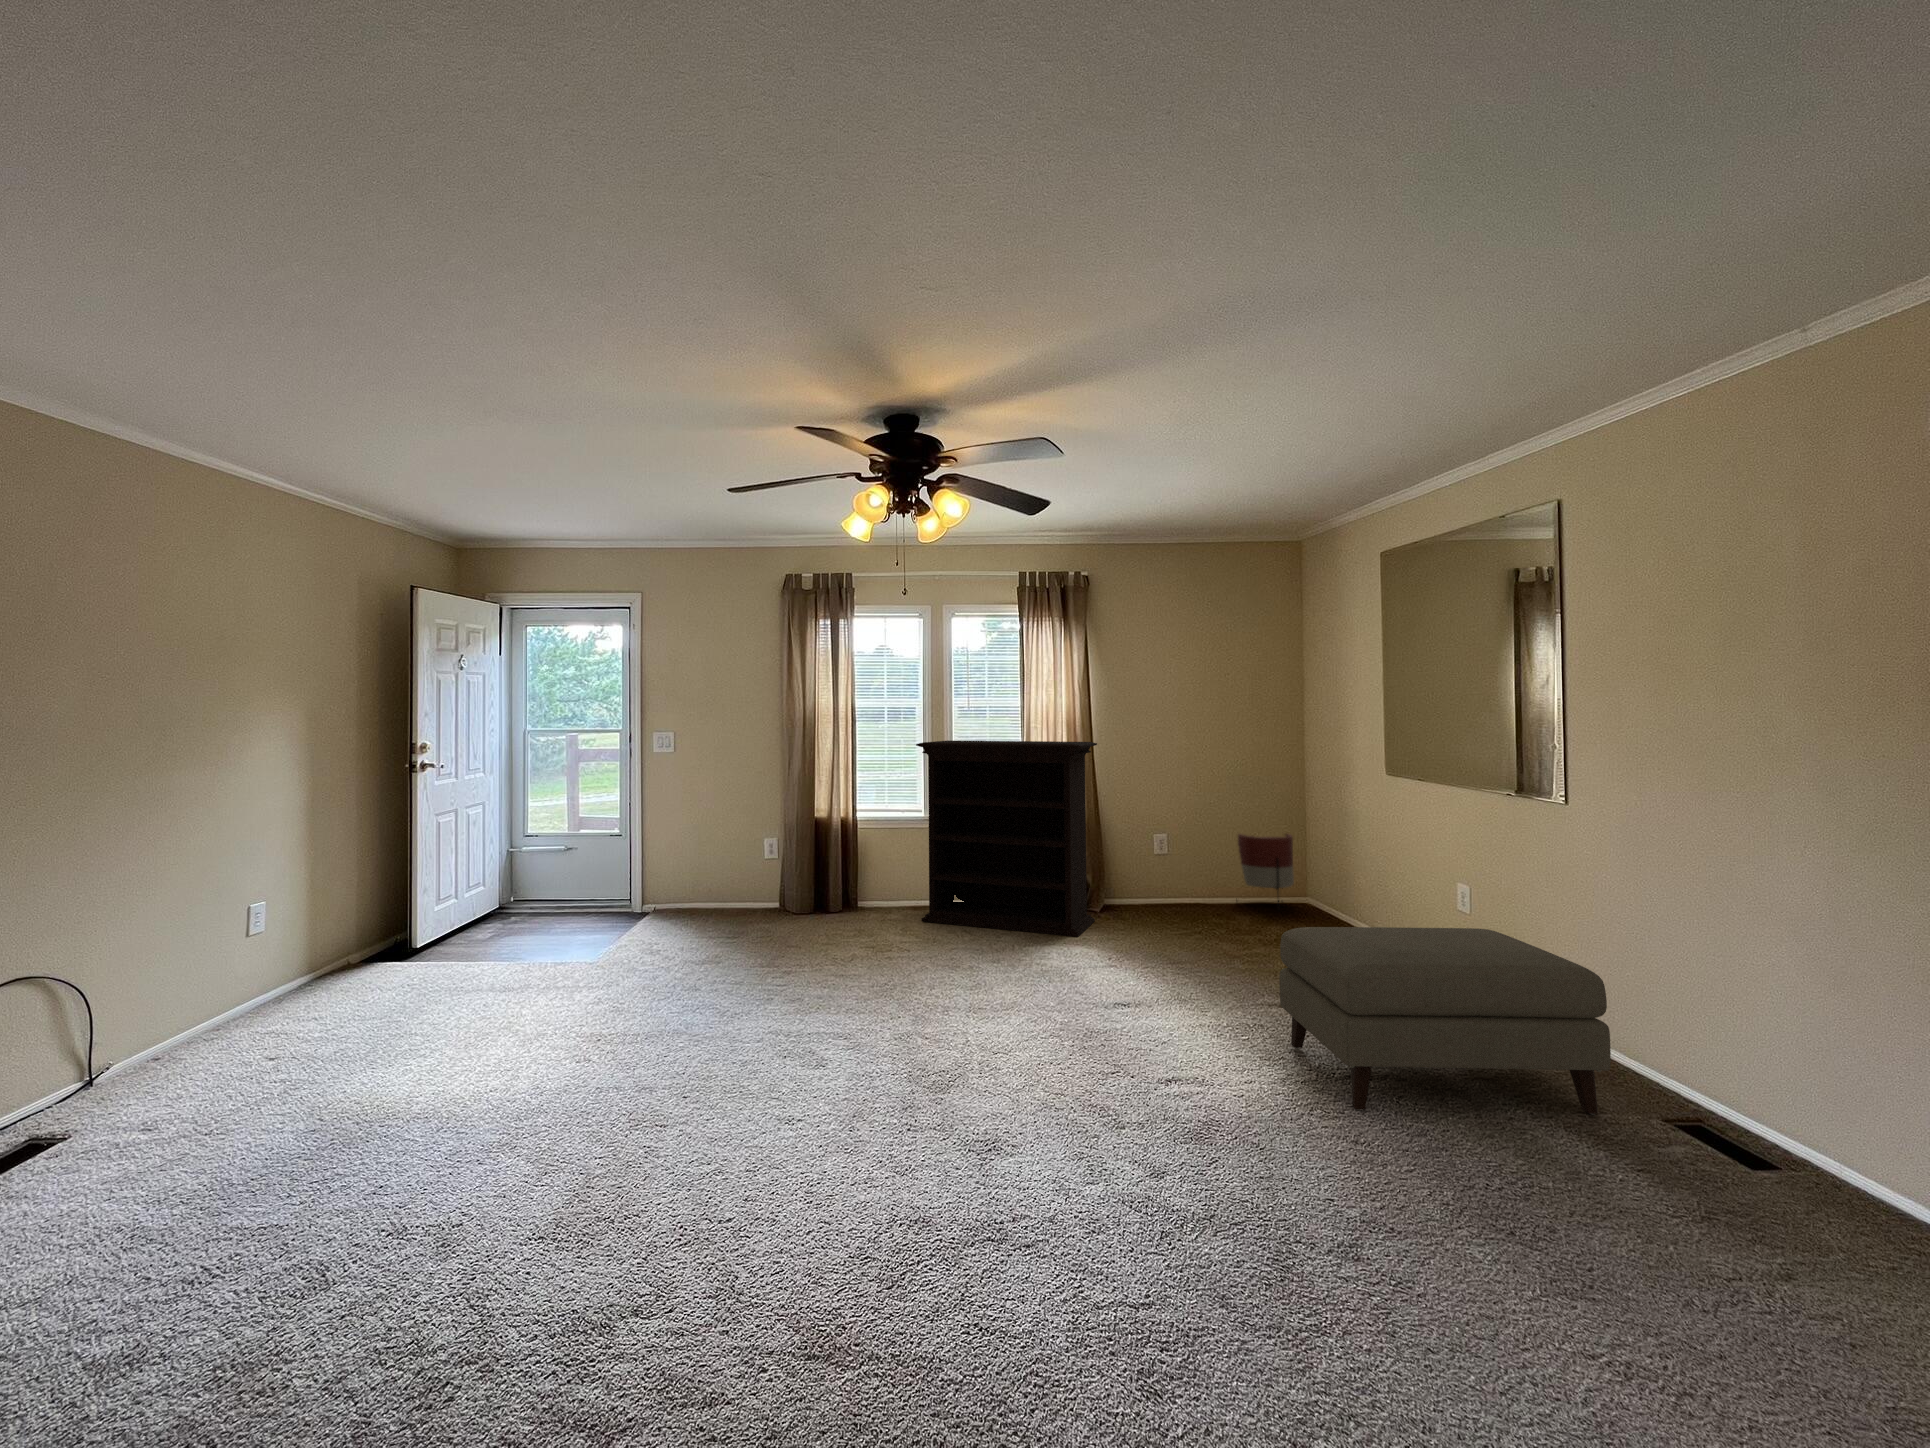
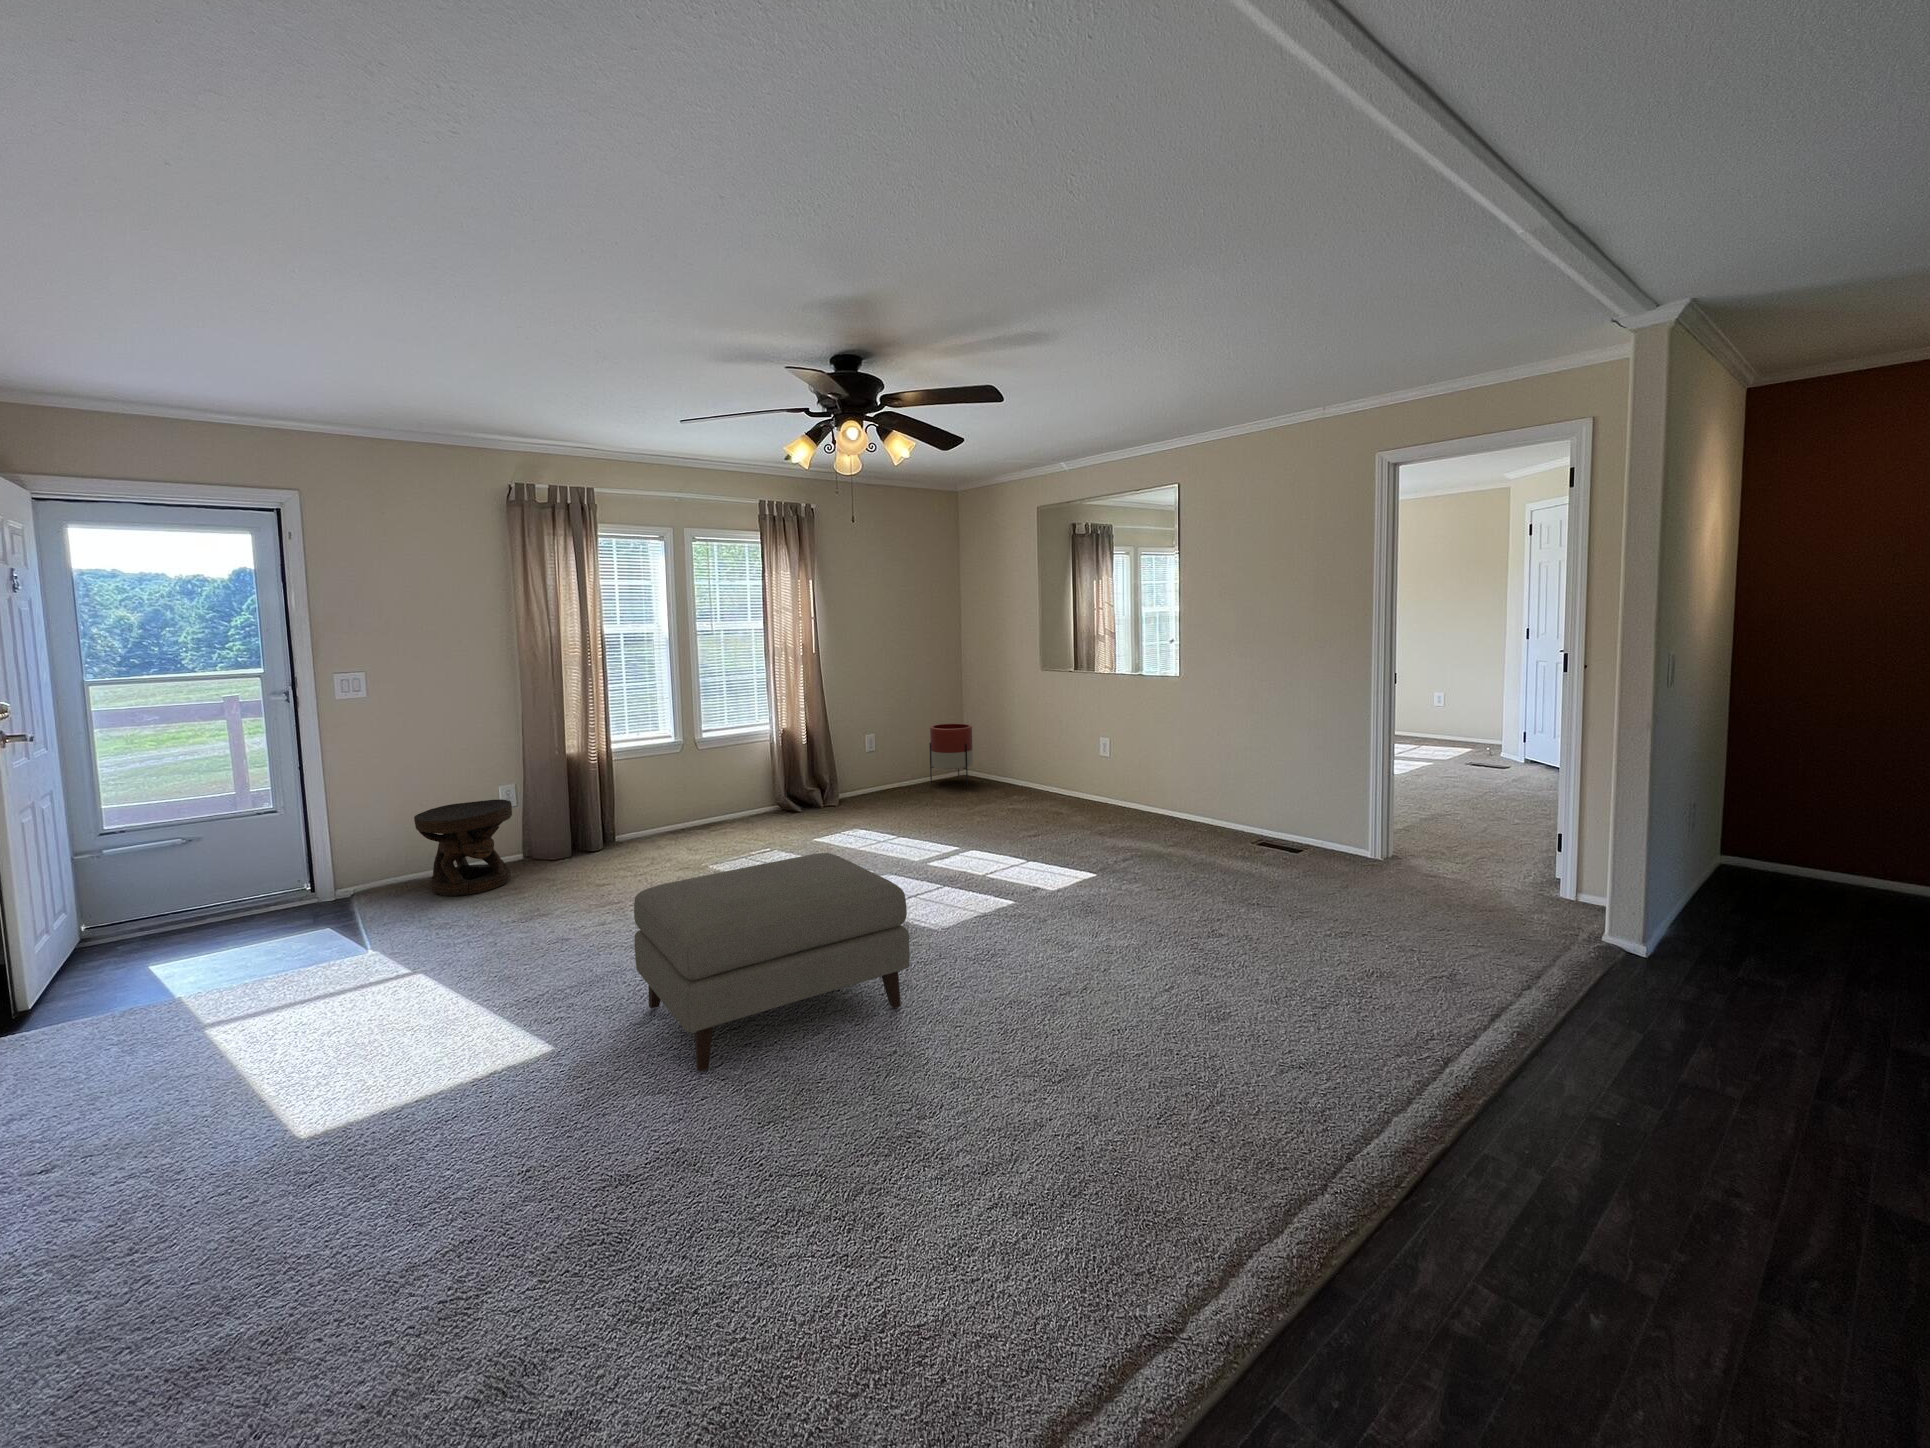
bookshelf: present [916,740,1097,937] -> none [692,659,861,844]
side table: none [678,848,755,926] -> present [414,799,512,896]
ottoman: present [1279,927,1611,1115] -> present [634,853,909,1072]

